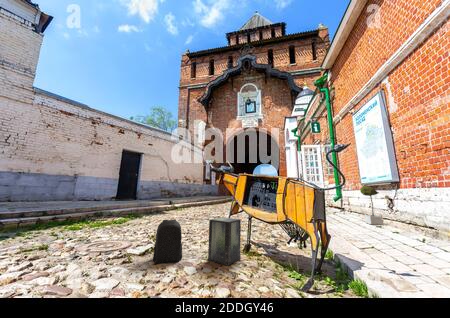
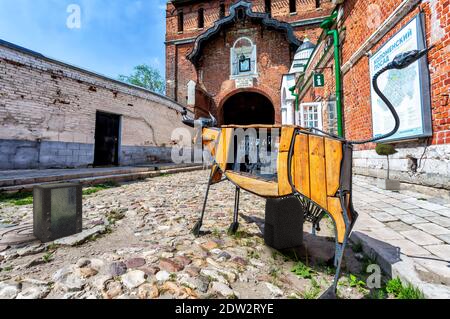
storage box: present [208,217,241,265] -> present [33,182,83,243]
backpack: present [153,220,182,263] -> present [263,196,303,249]

